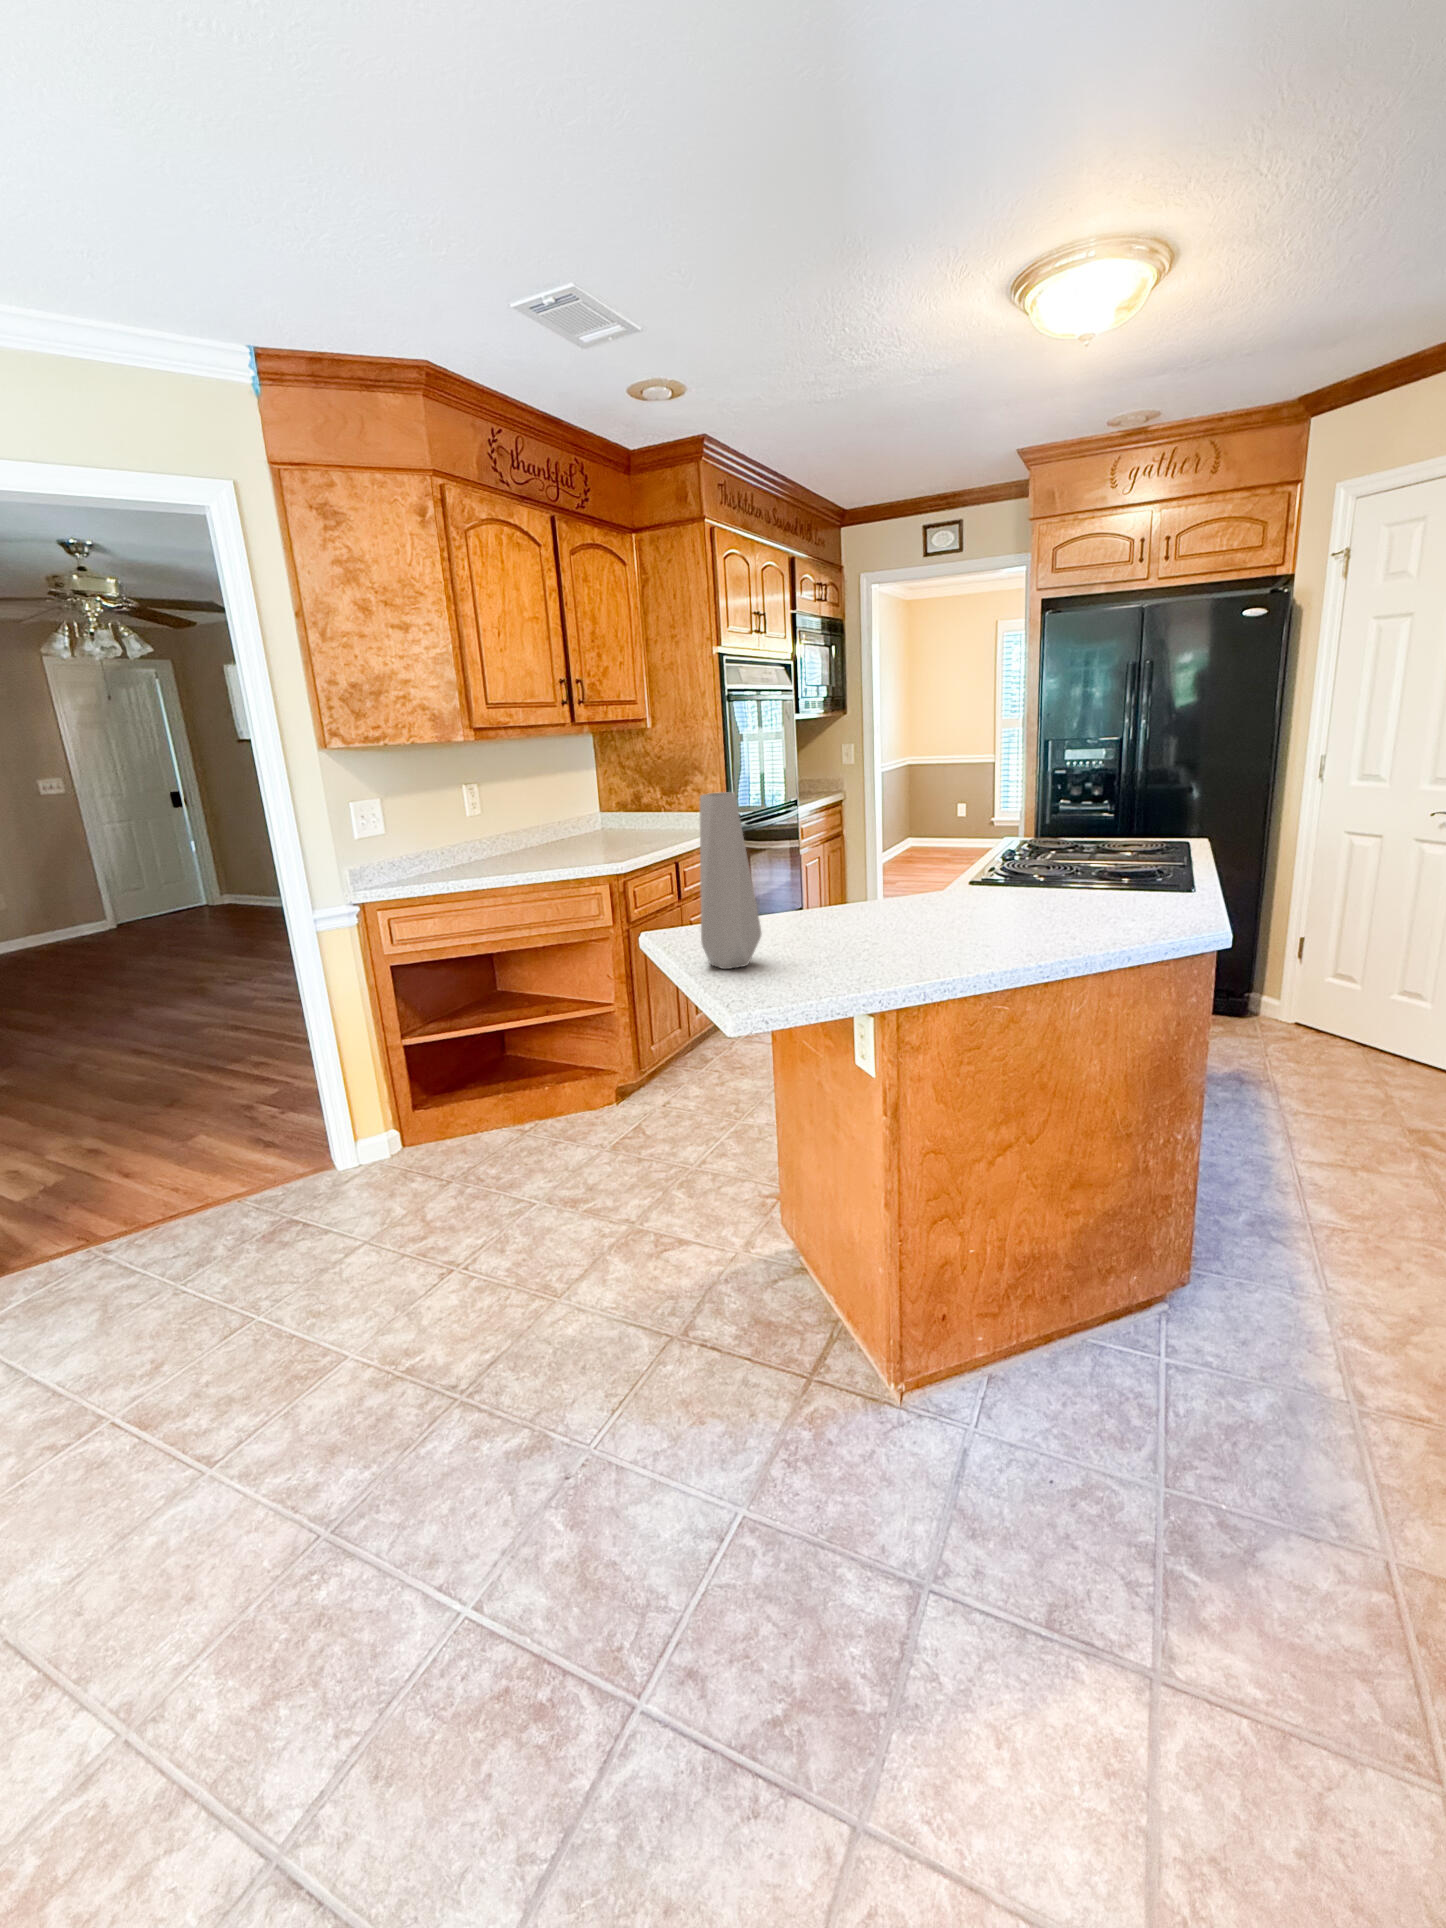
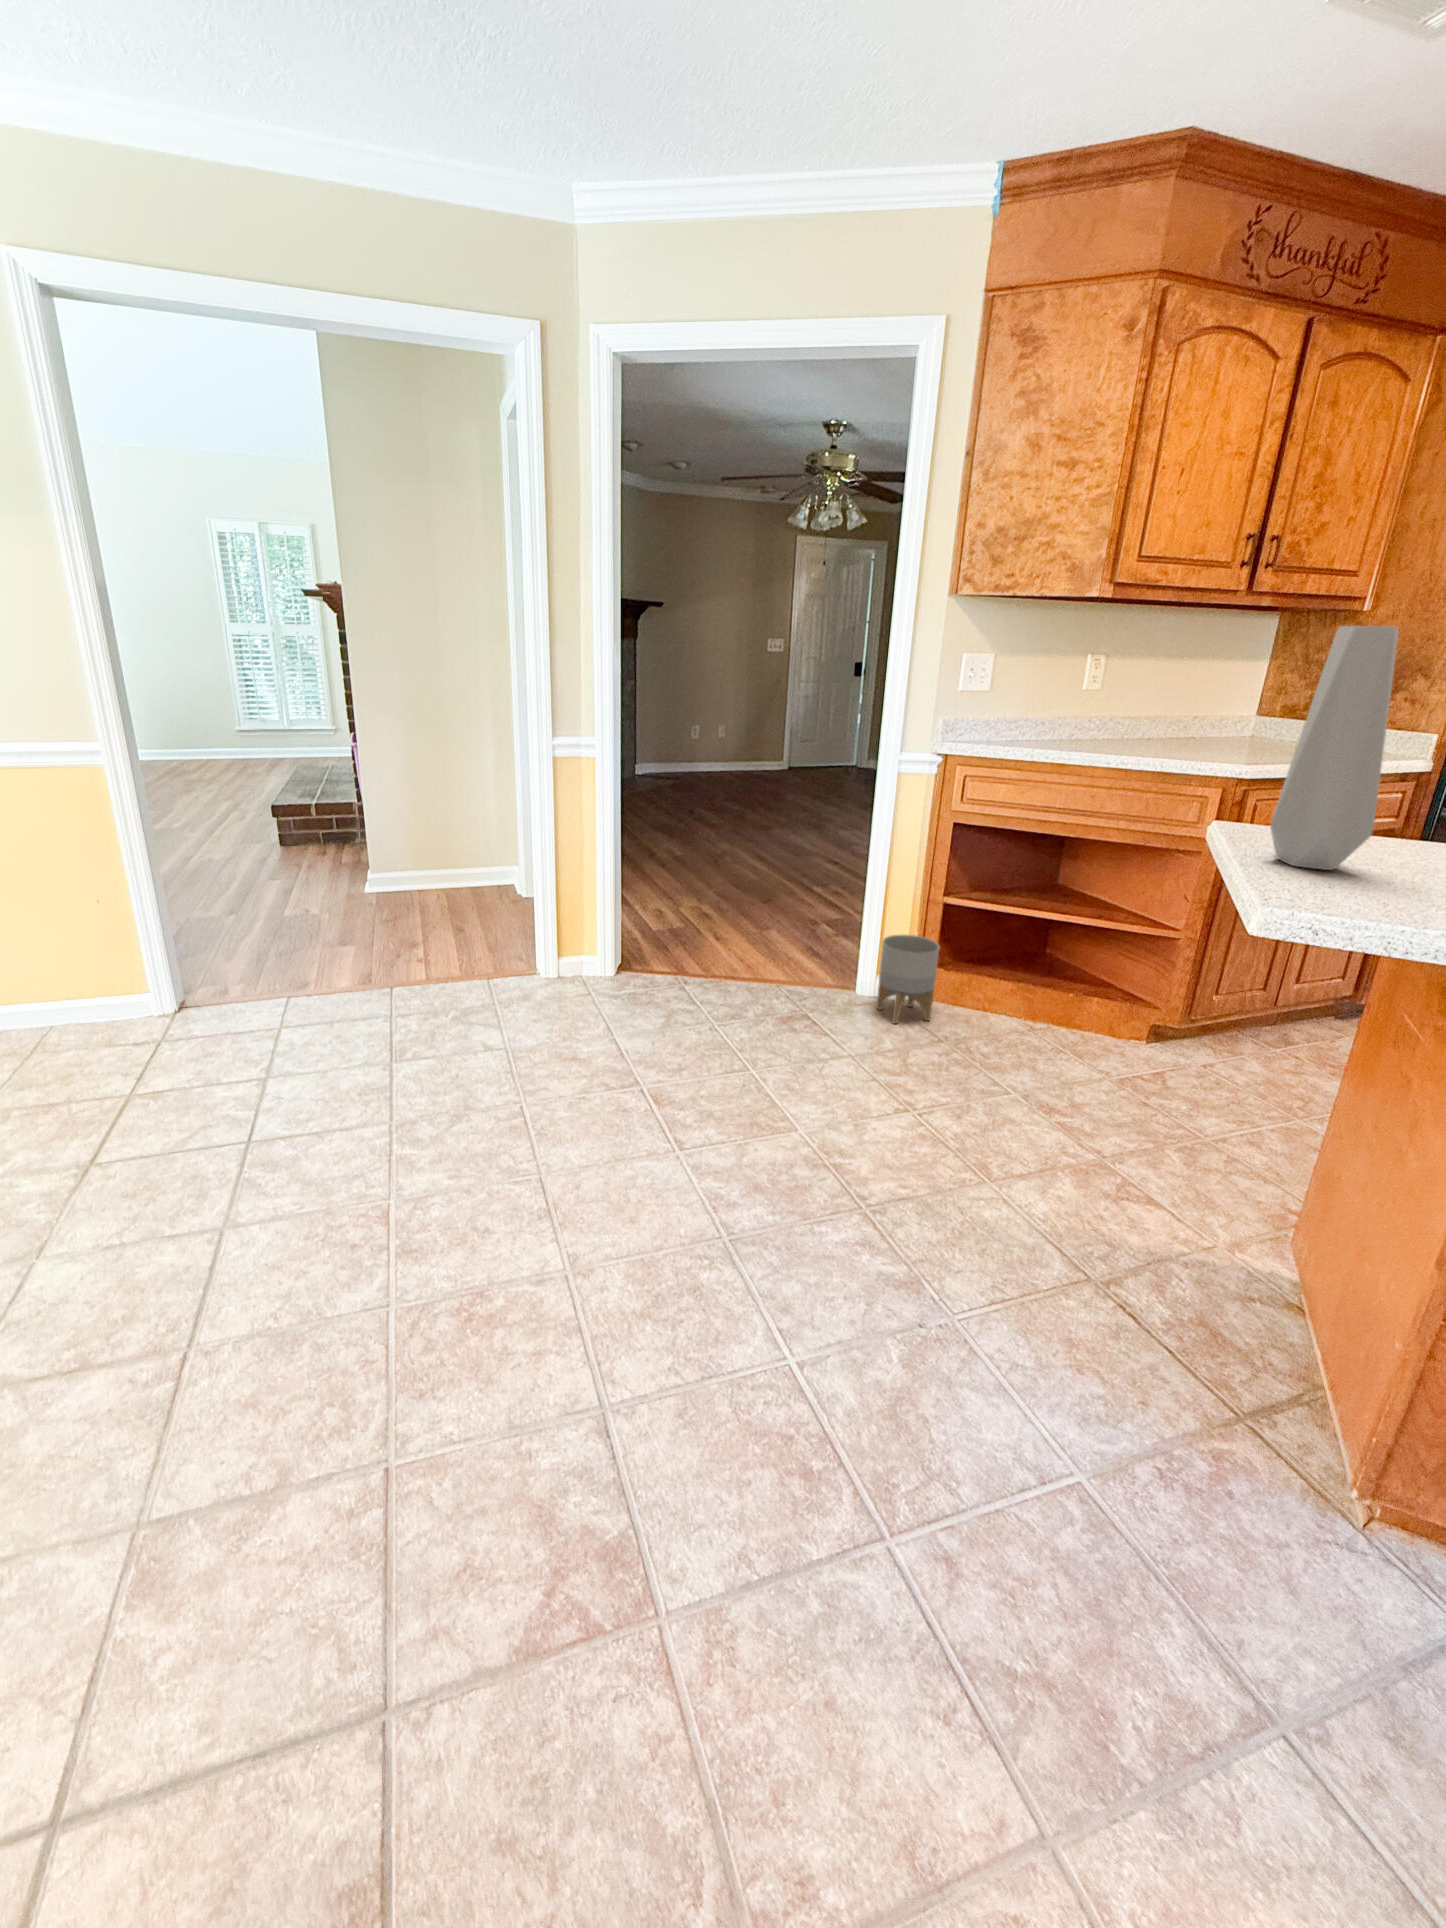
planter: none [353,1088,428,1188] -> present [877,935,940,1024]

